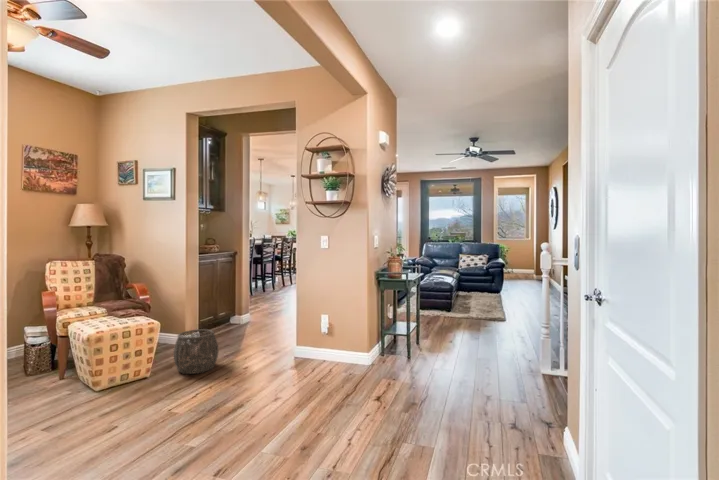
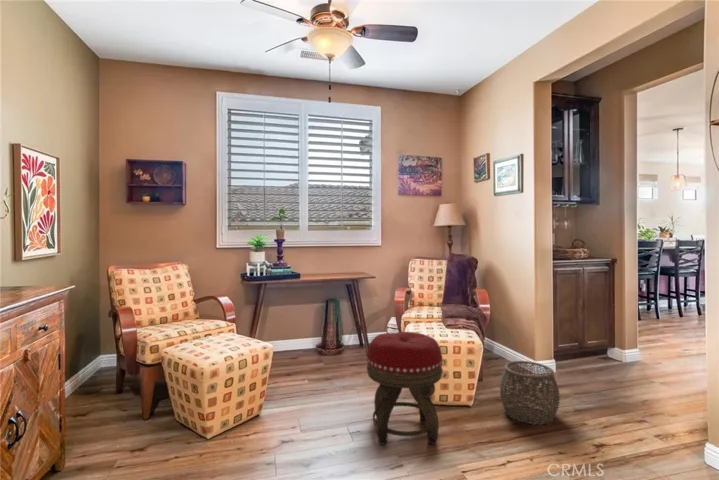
footstool: none [55,321,138,426] -> present [367,332,443,445]

